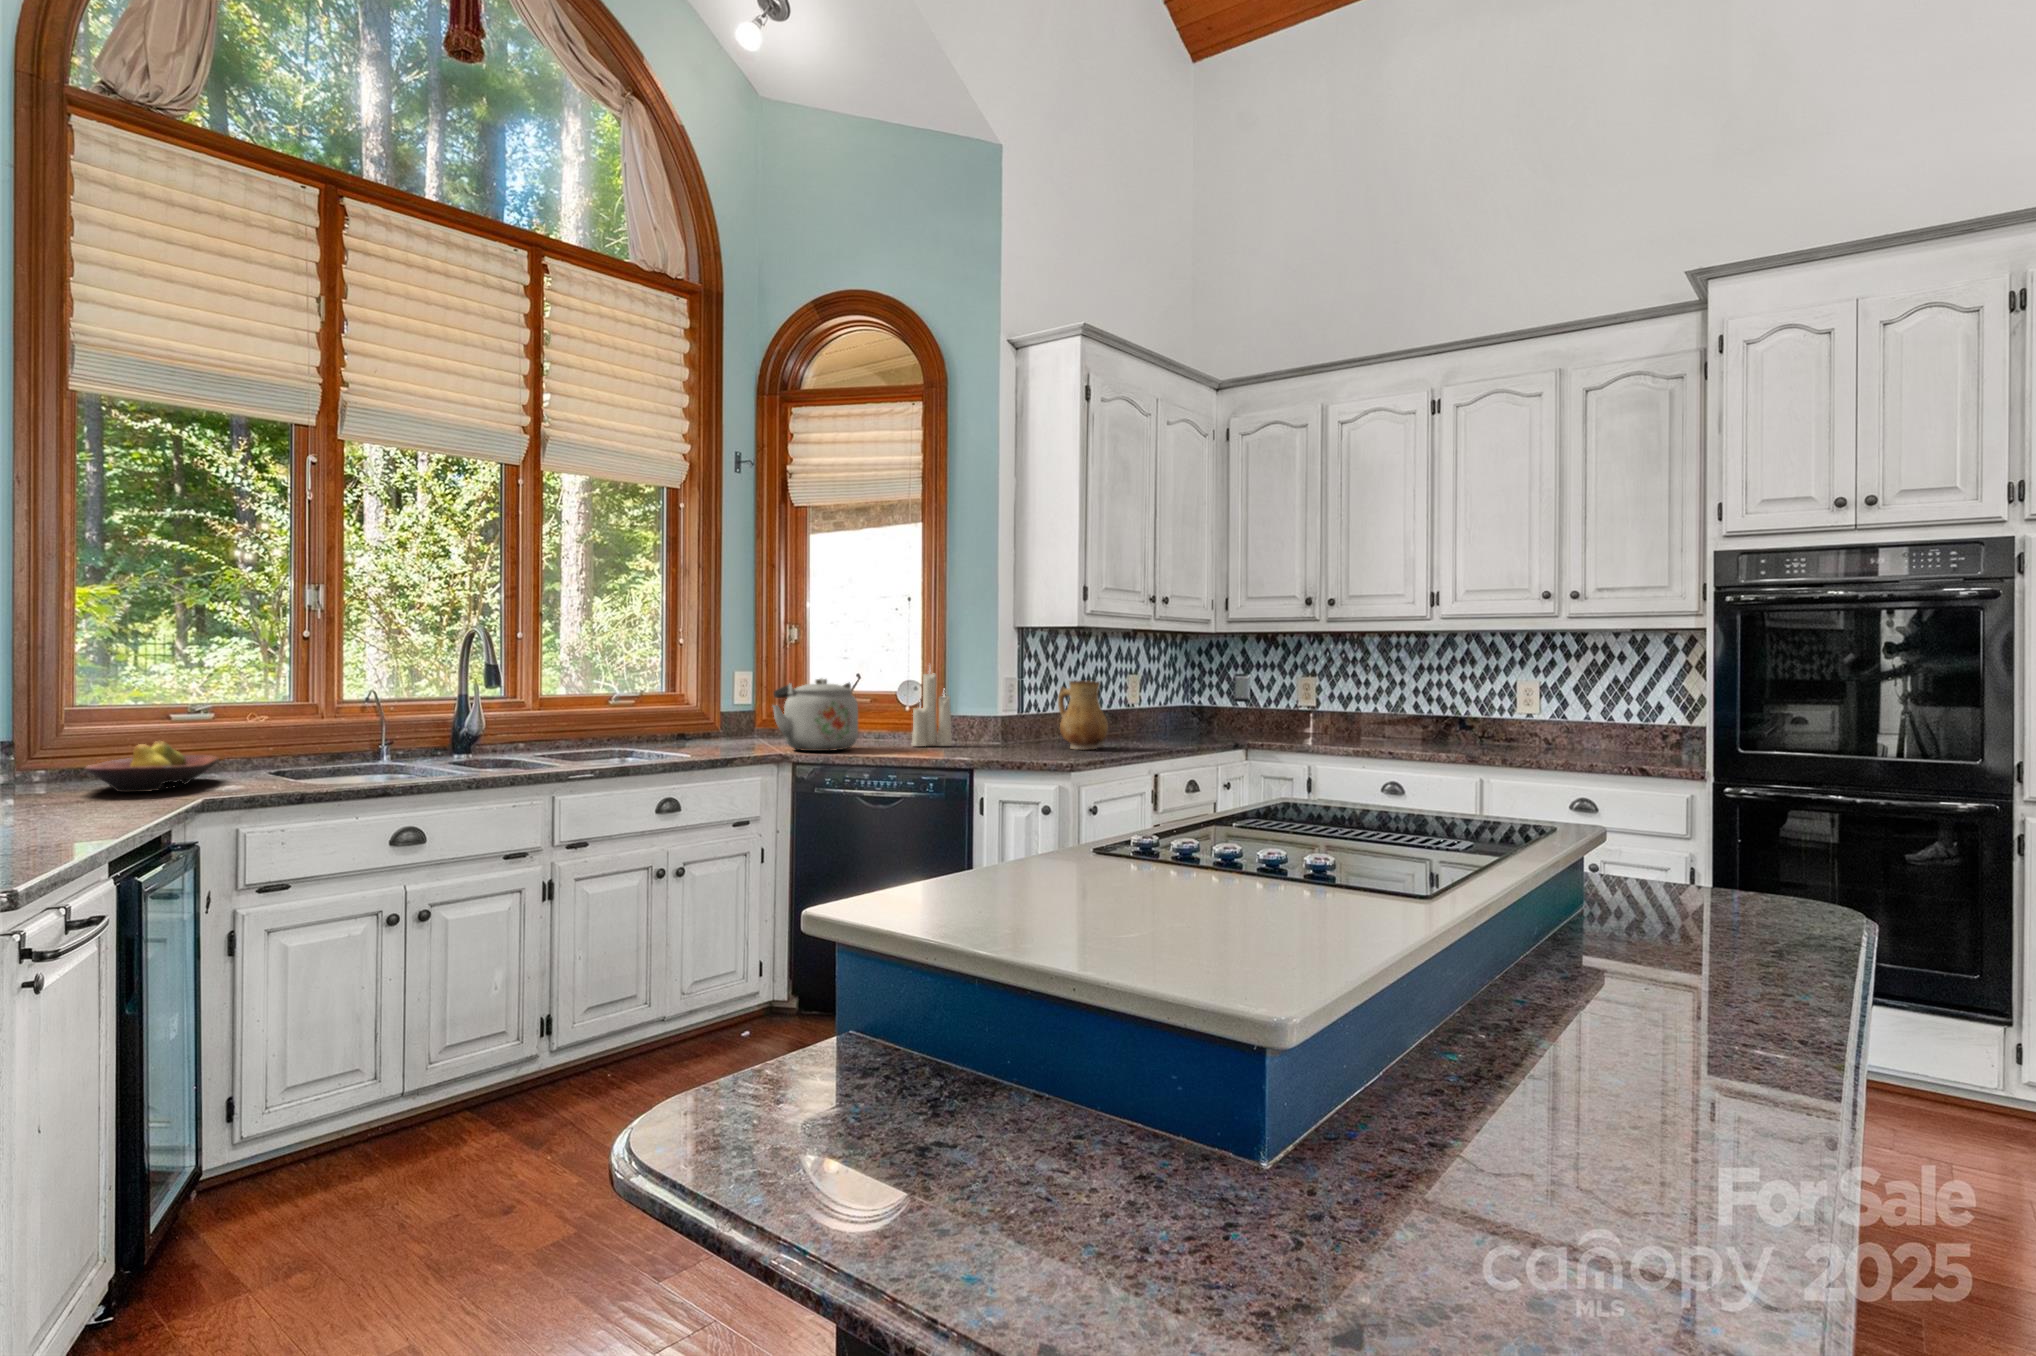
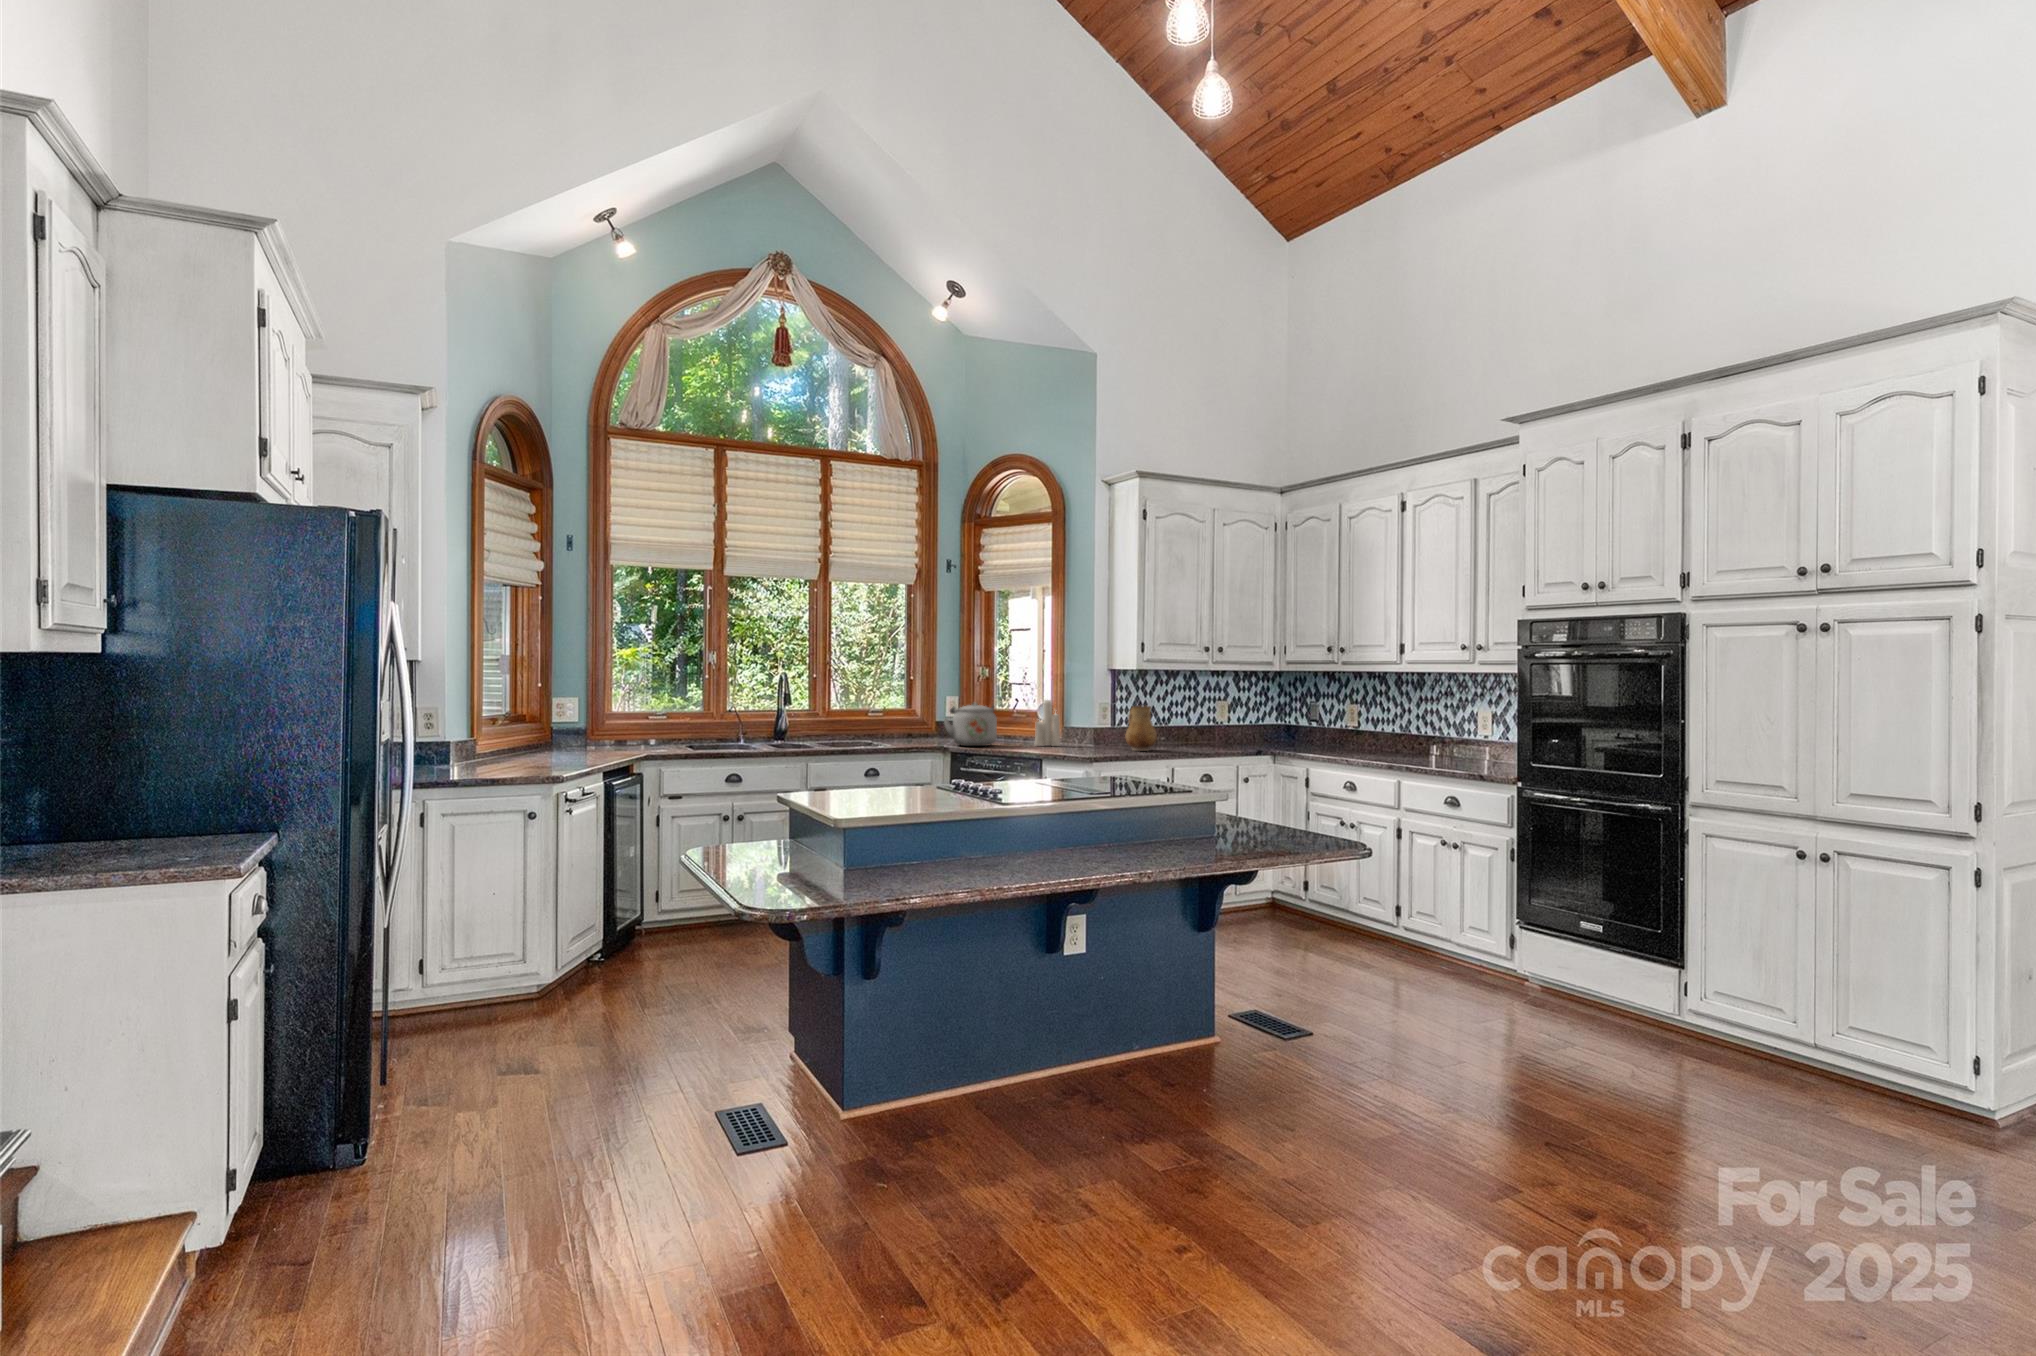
fruit bowl: present [85,741,219,792] -> none [611,729,664,752]

